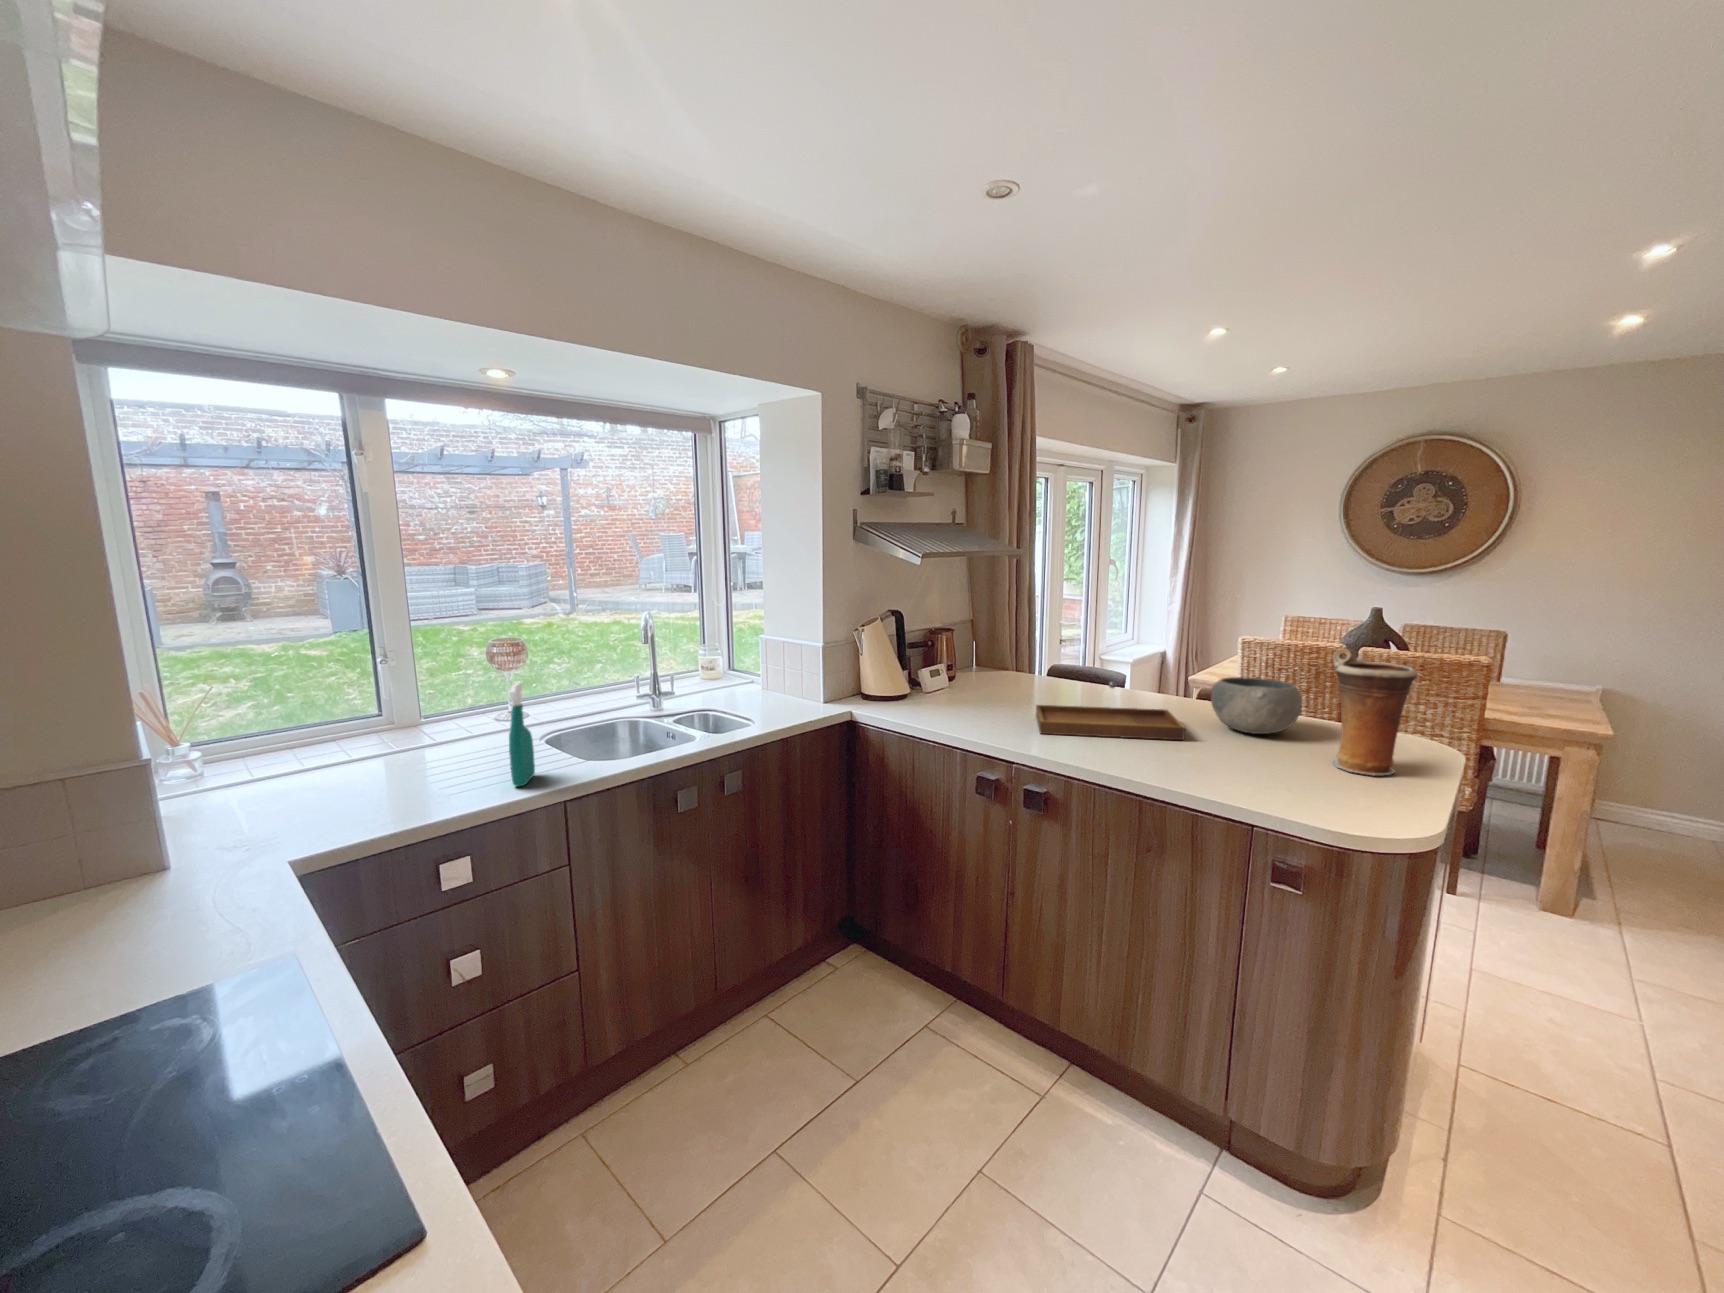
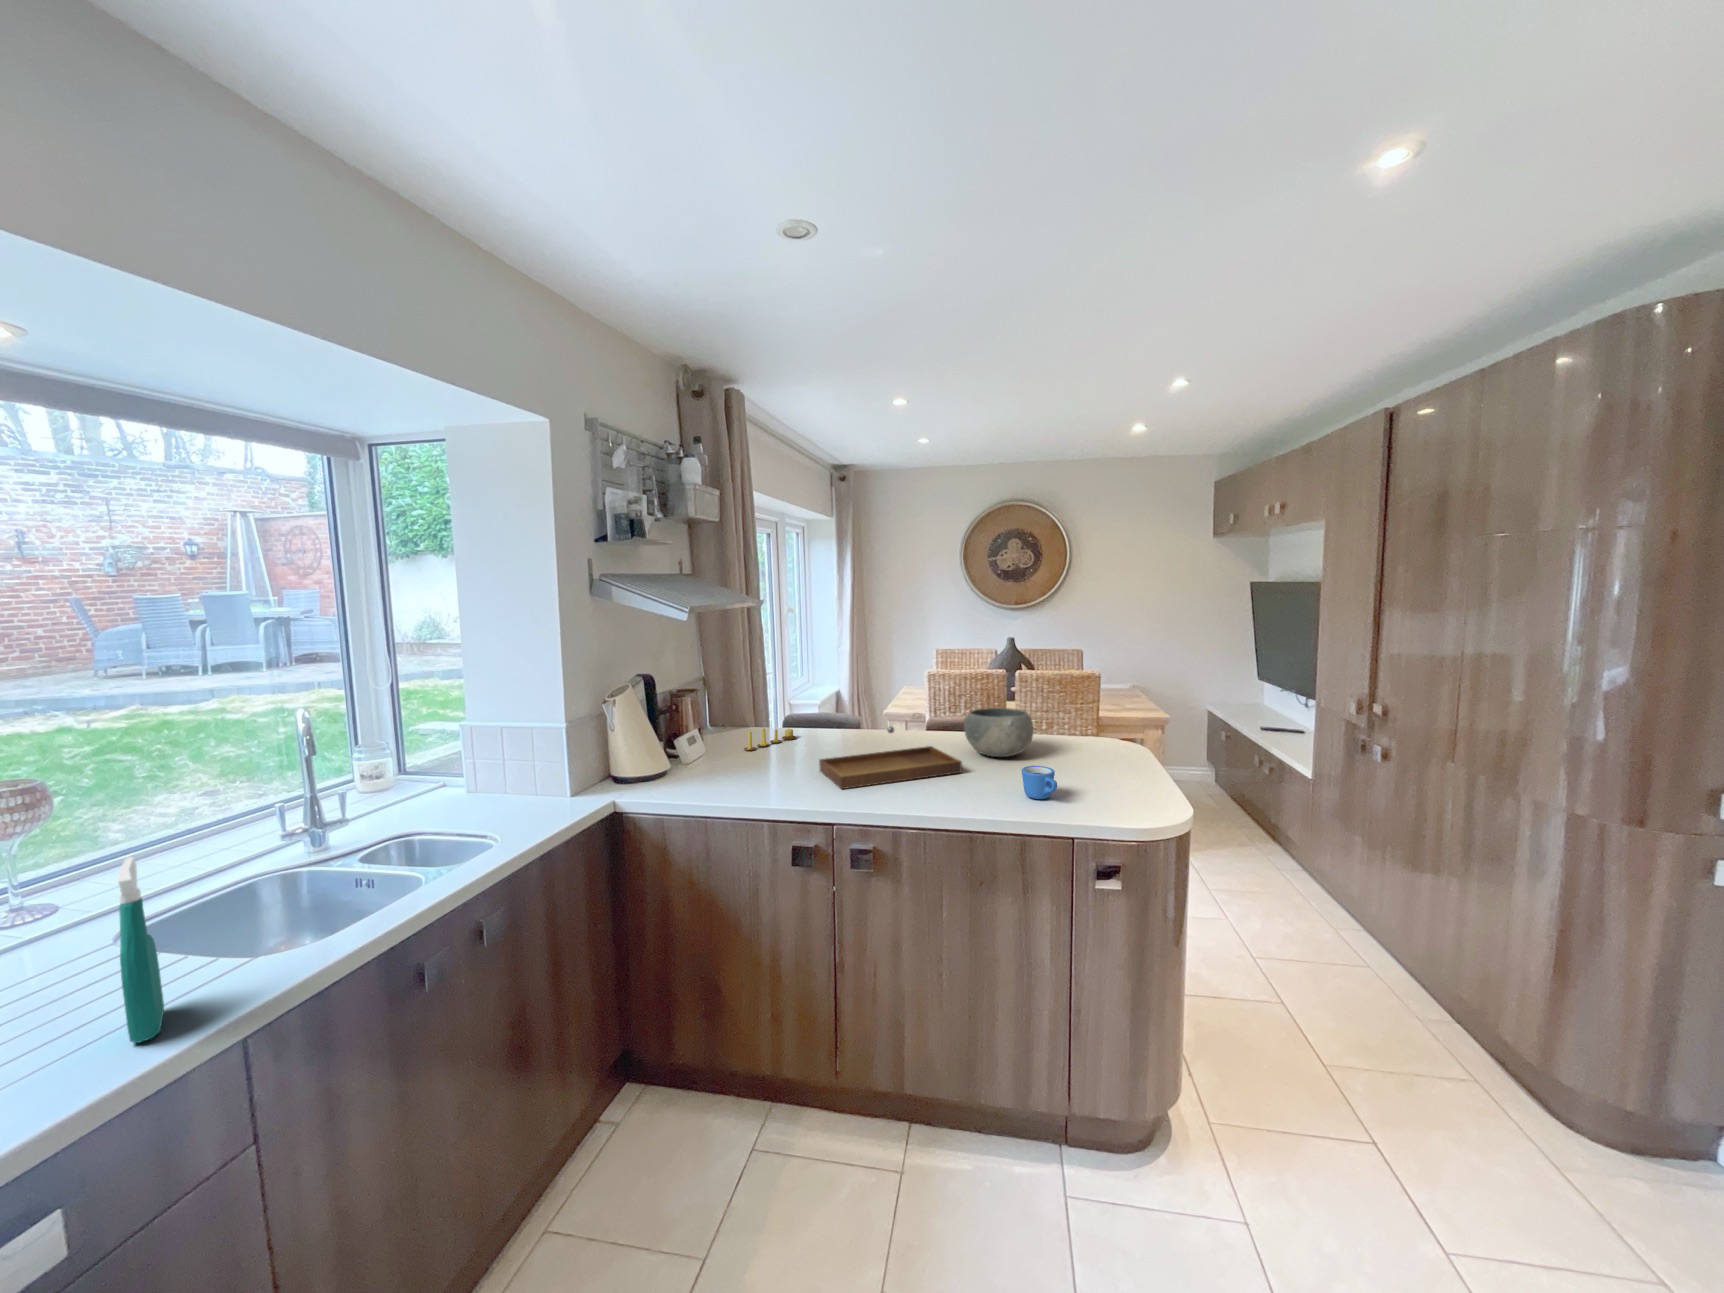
vase: present [1332,649,1417,775] -> none [1065,678,1126,779]
candle: none [983,669,1042,691] -> present [744,727,796,751]
mug: none [1234,741,1277,779] -> present [1022,766,1057,799]

